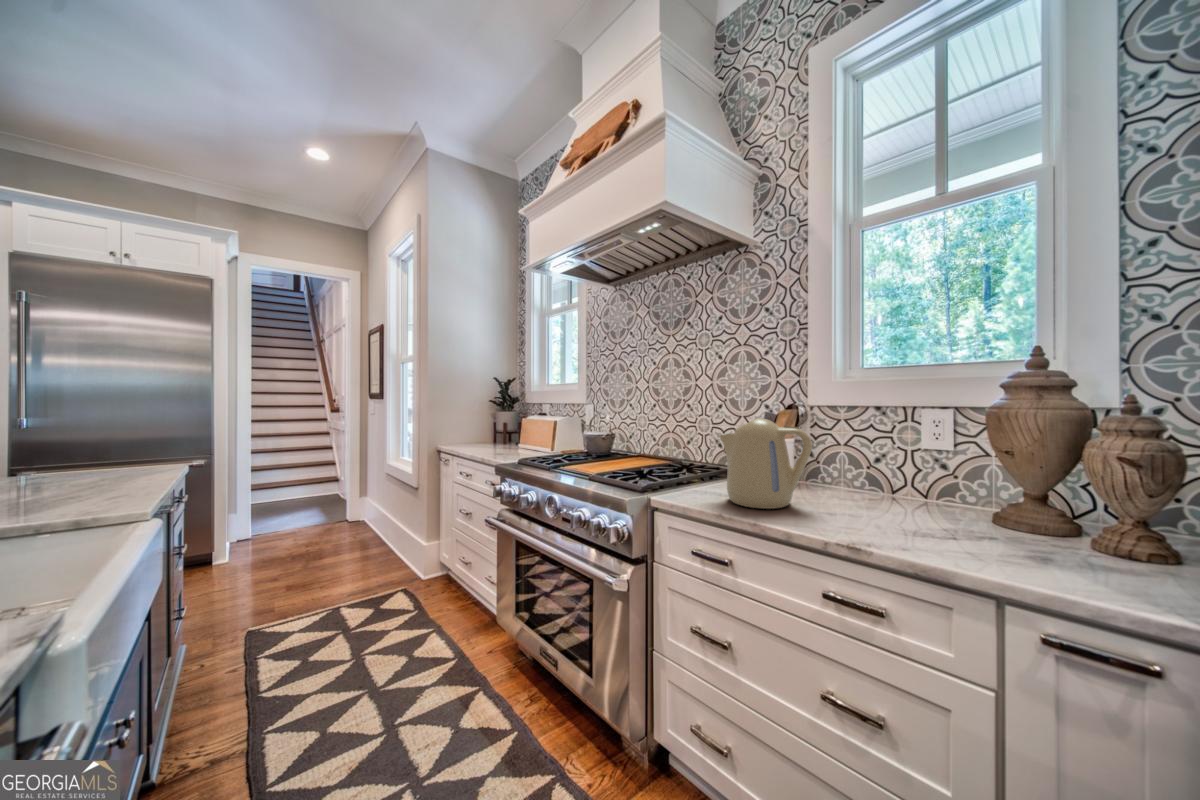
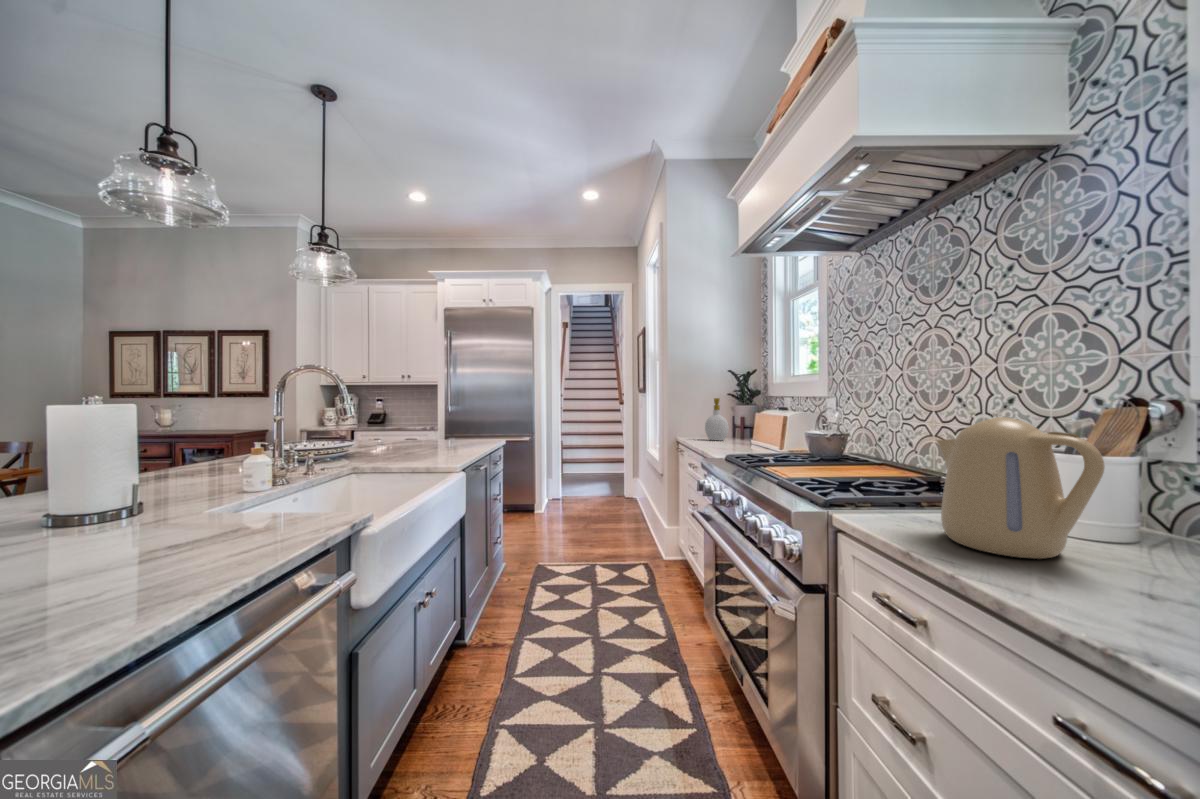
soap bottle: none [471,407,494,448] -> present [705,398,729,441]

